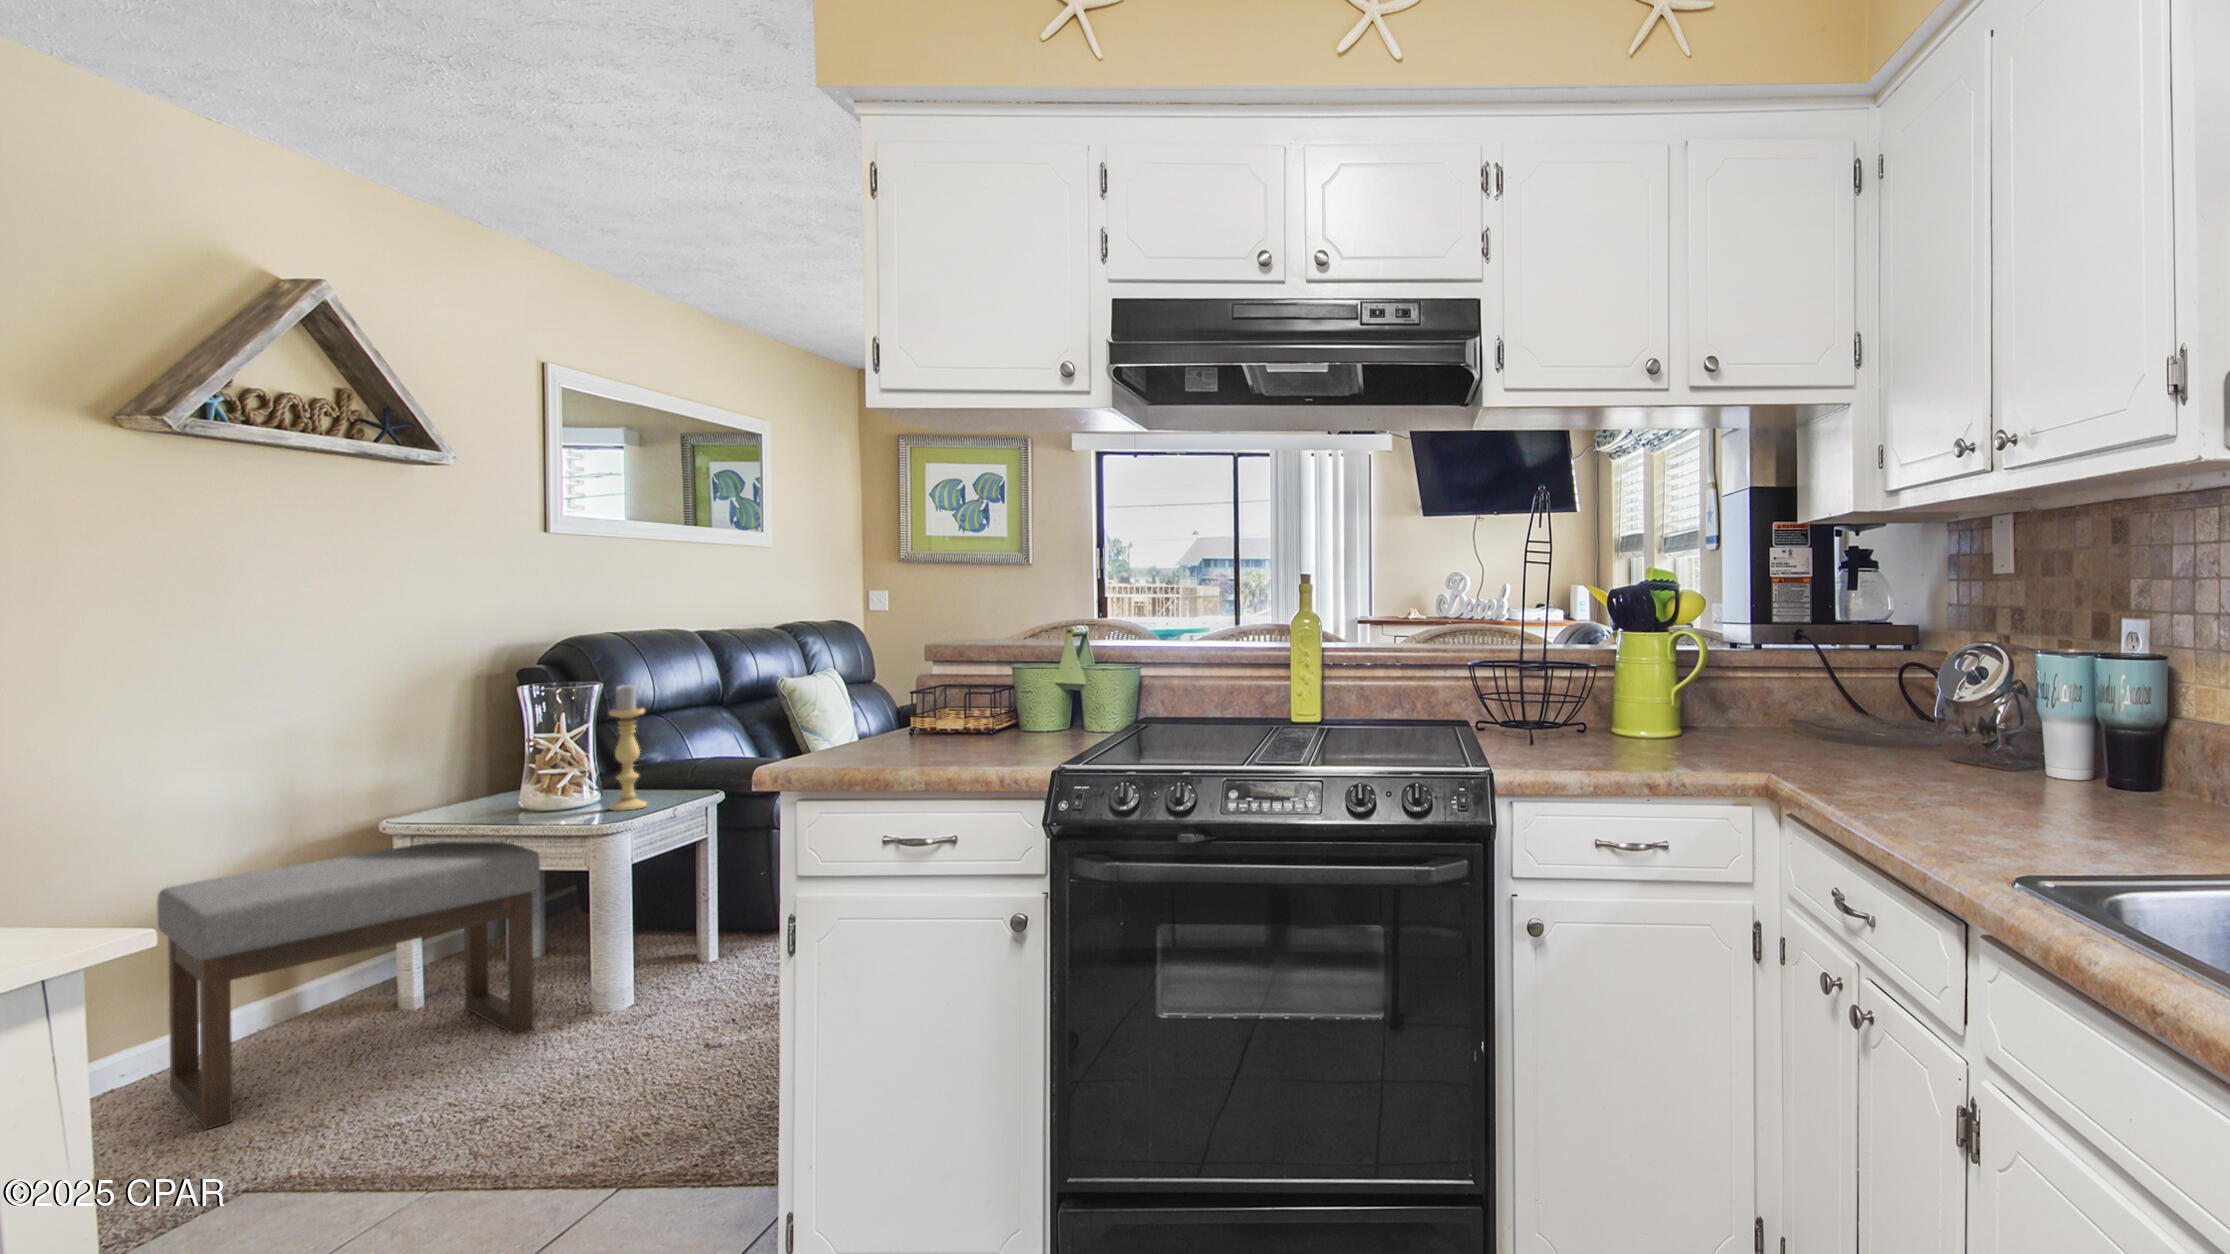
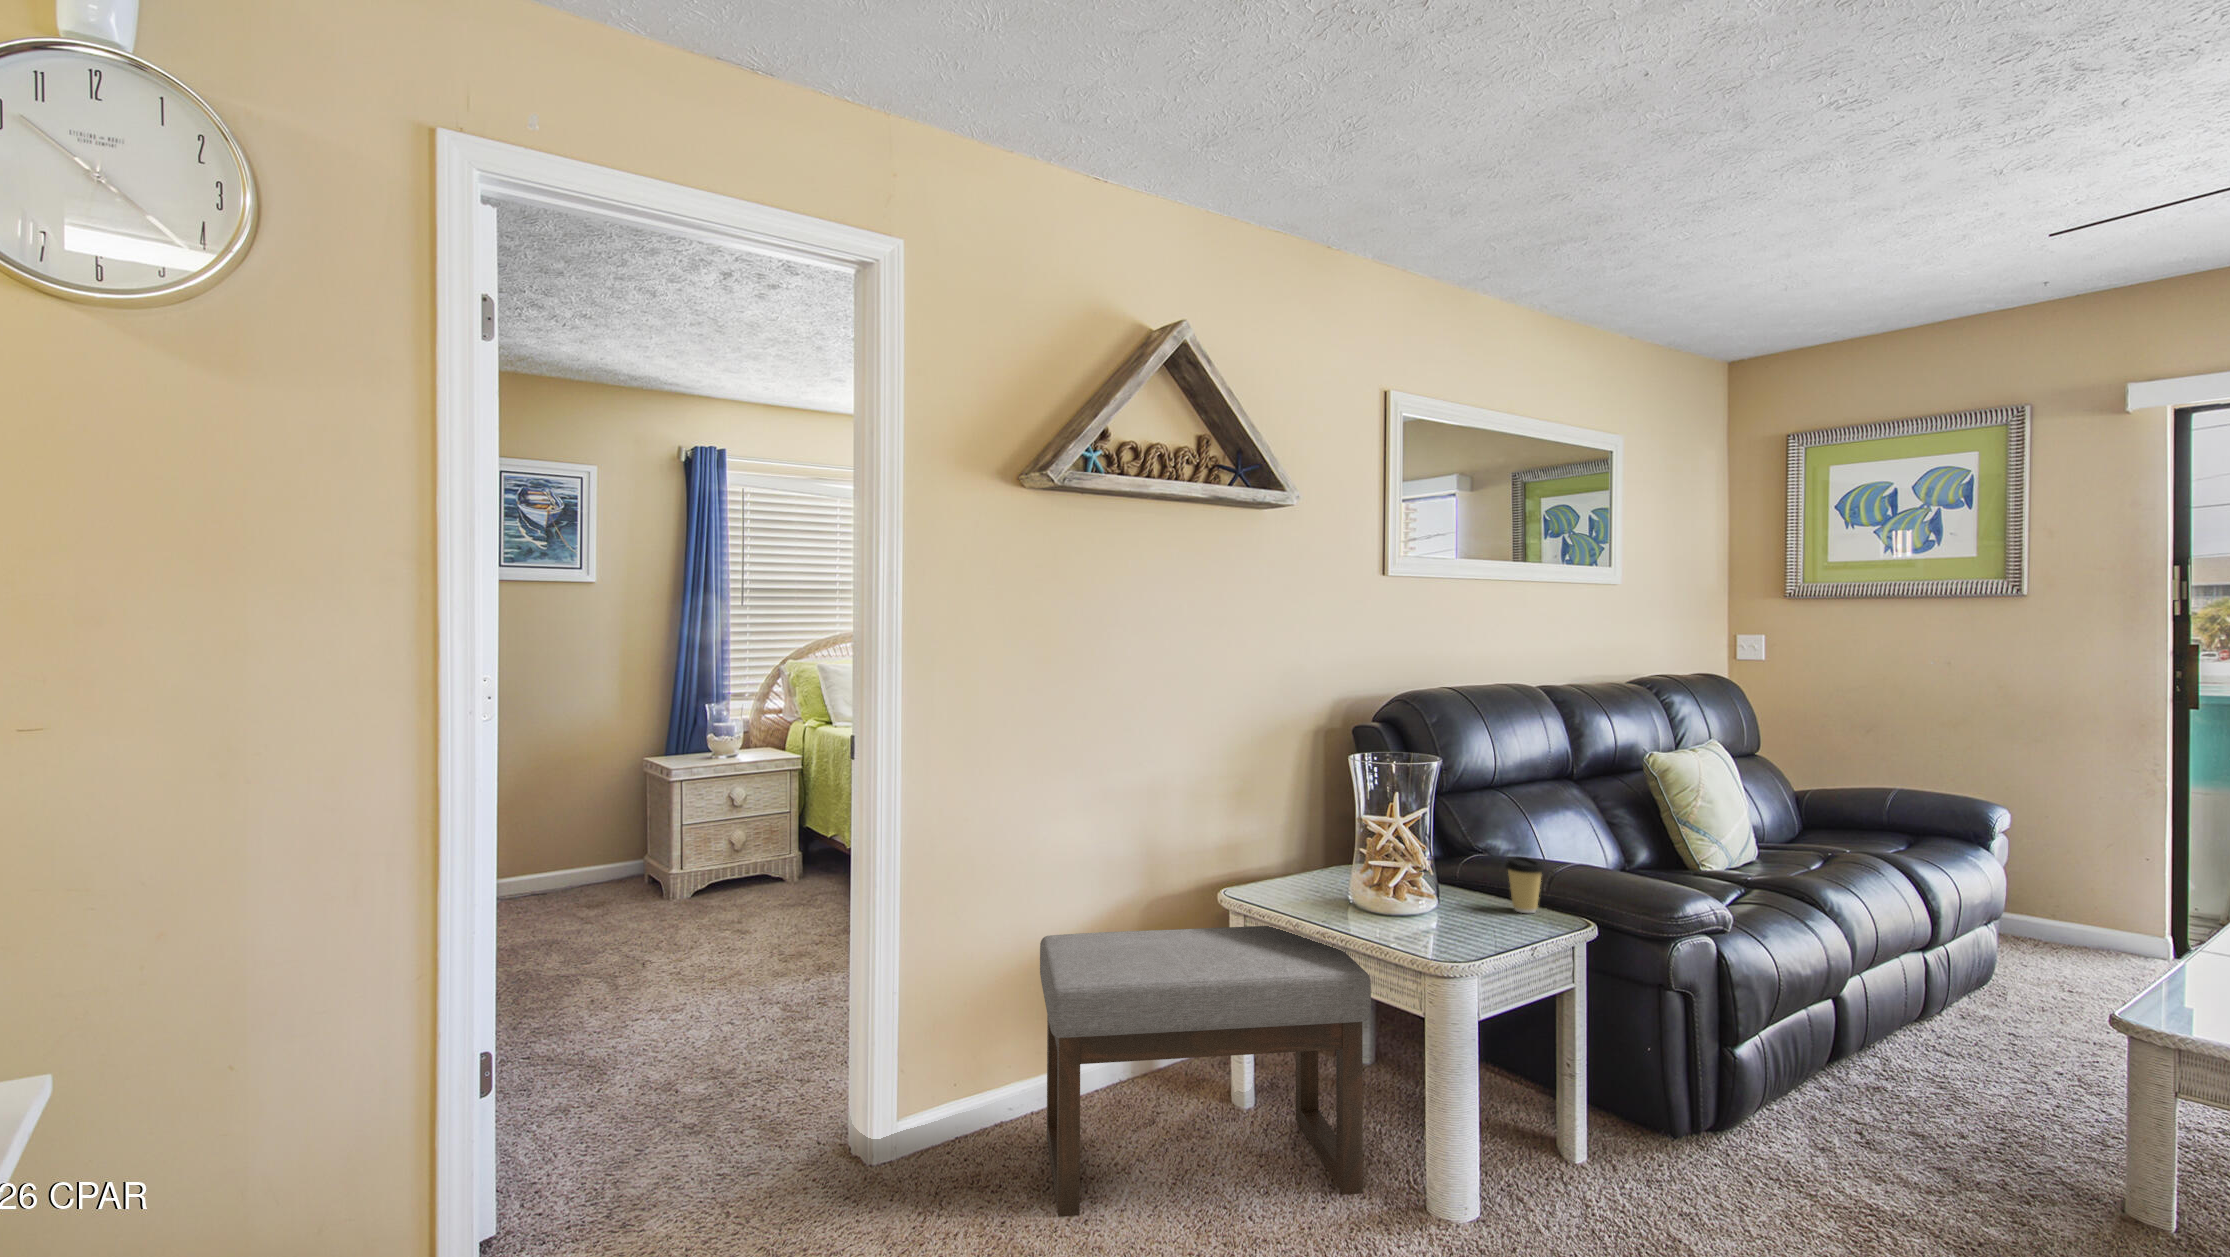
candle holder: present [609,685,647,811] -> none [1449,771,1494,936]
coffee cup: none [658,752,690,795] -> present [1505,856,1544,913]

